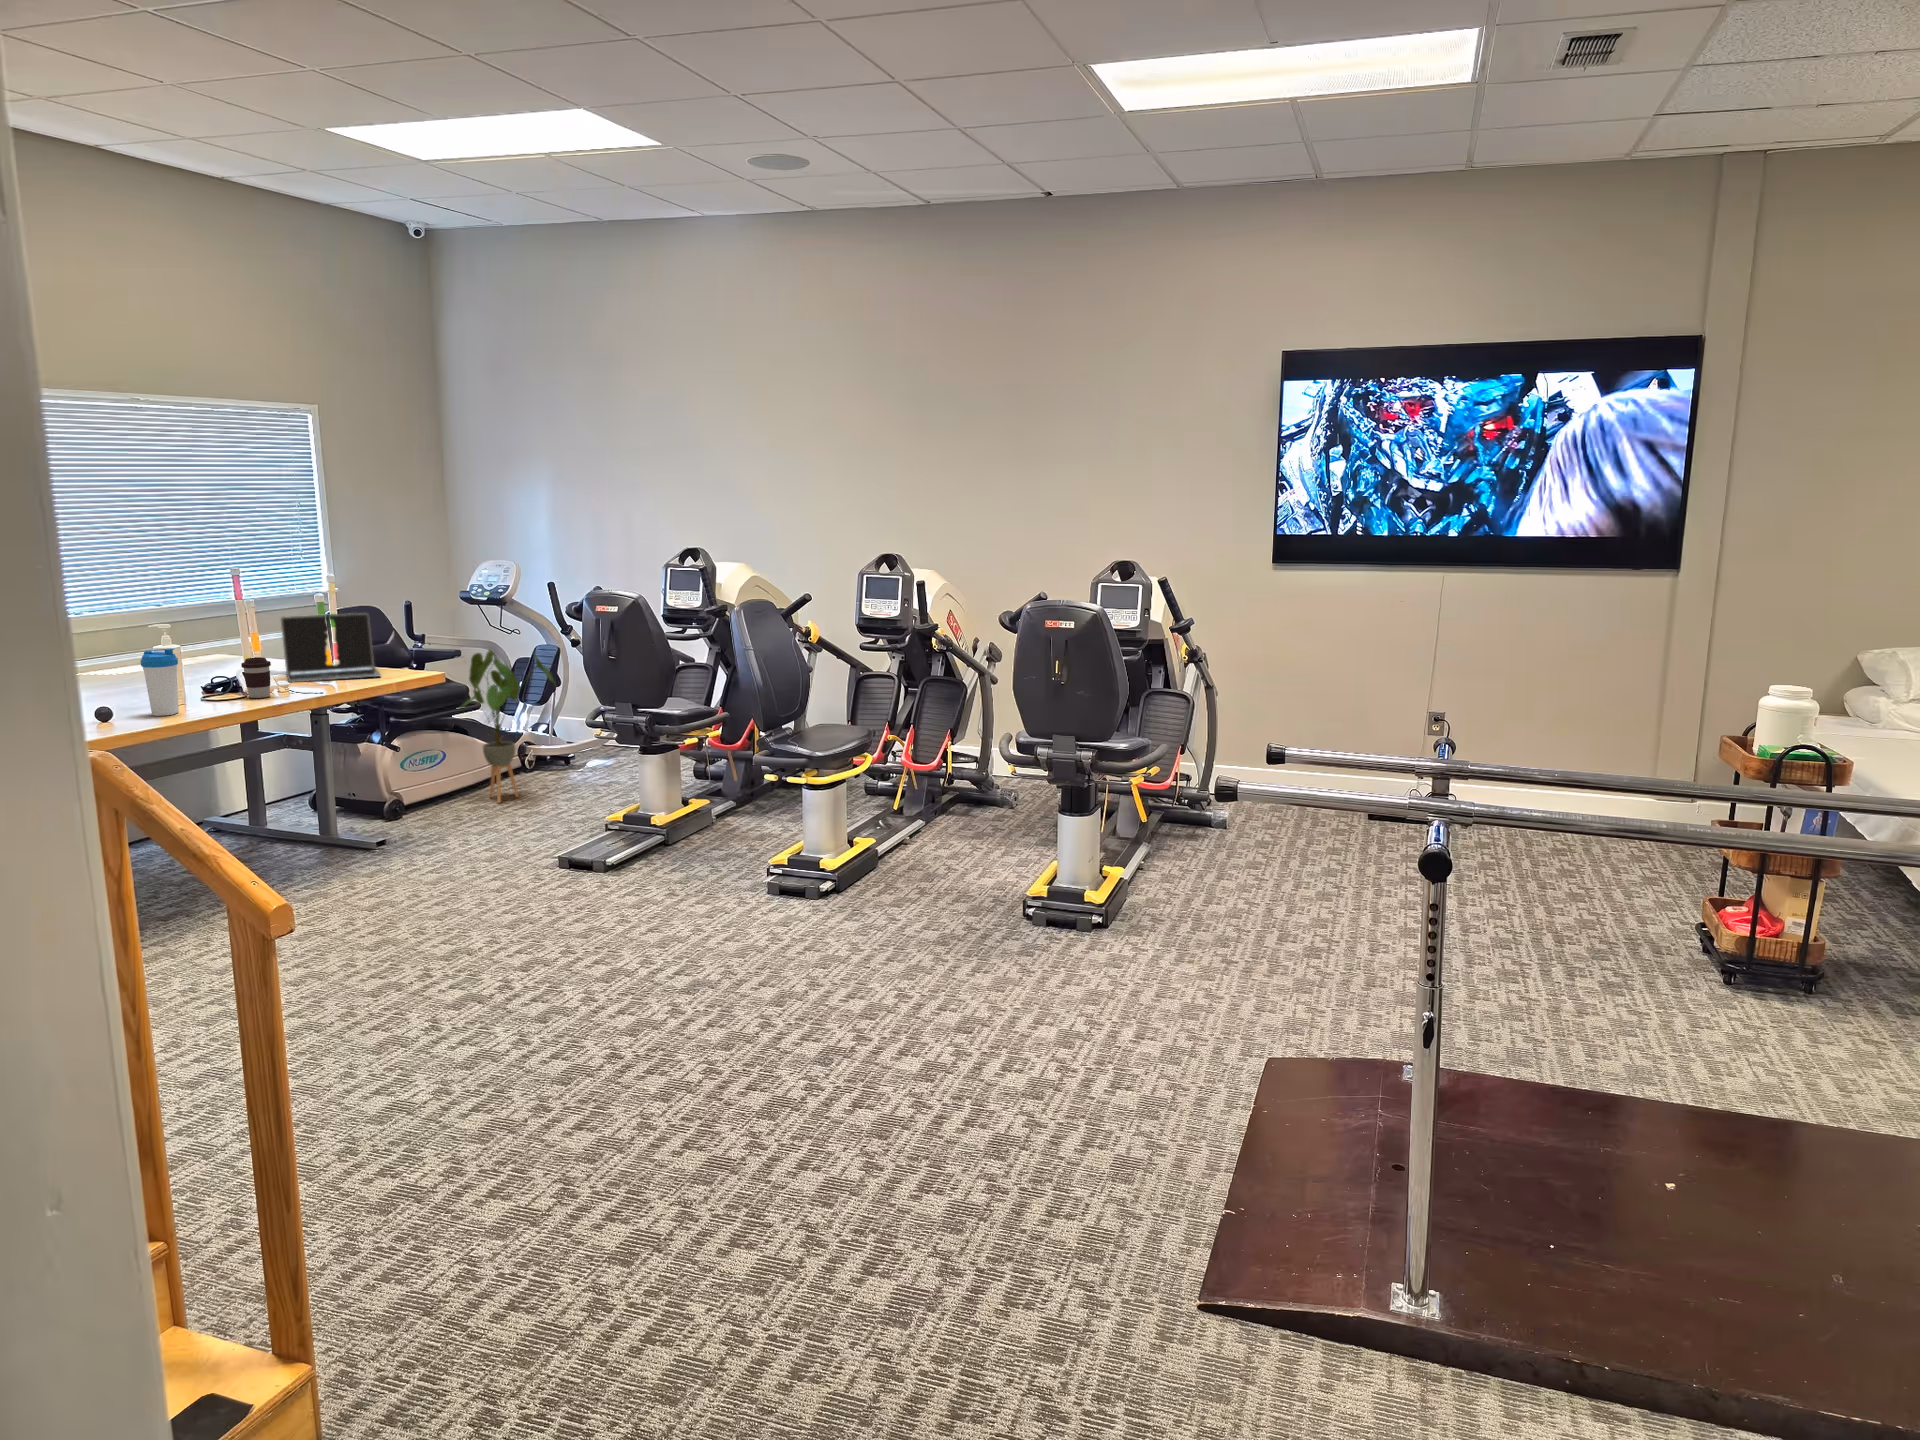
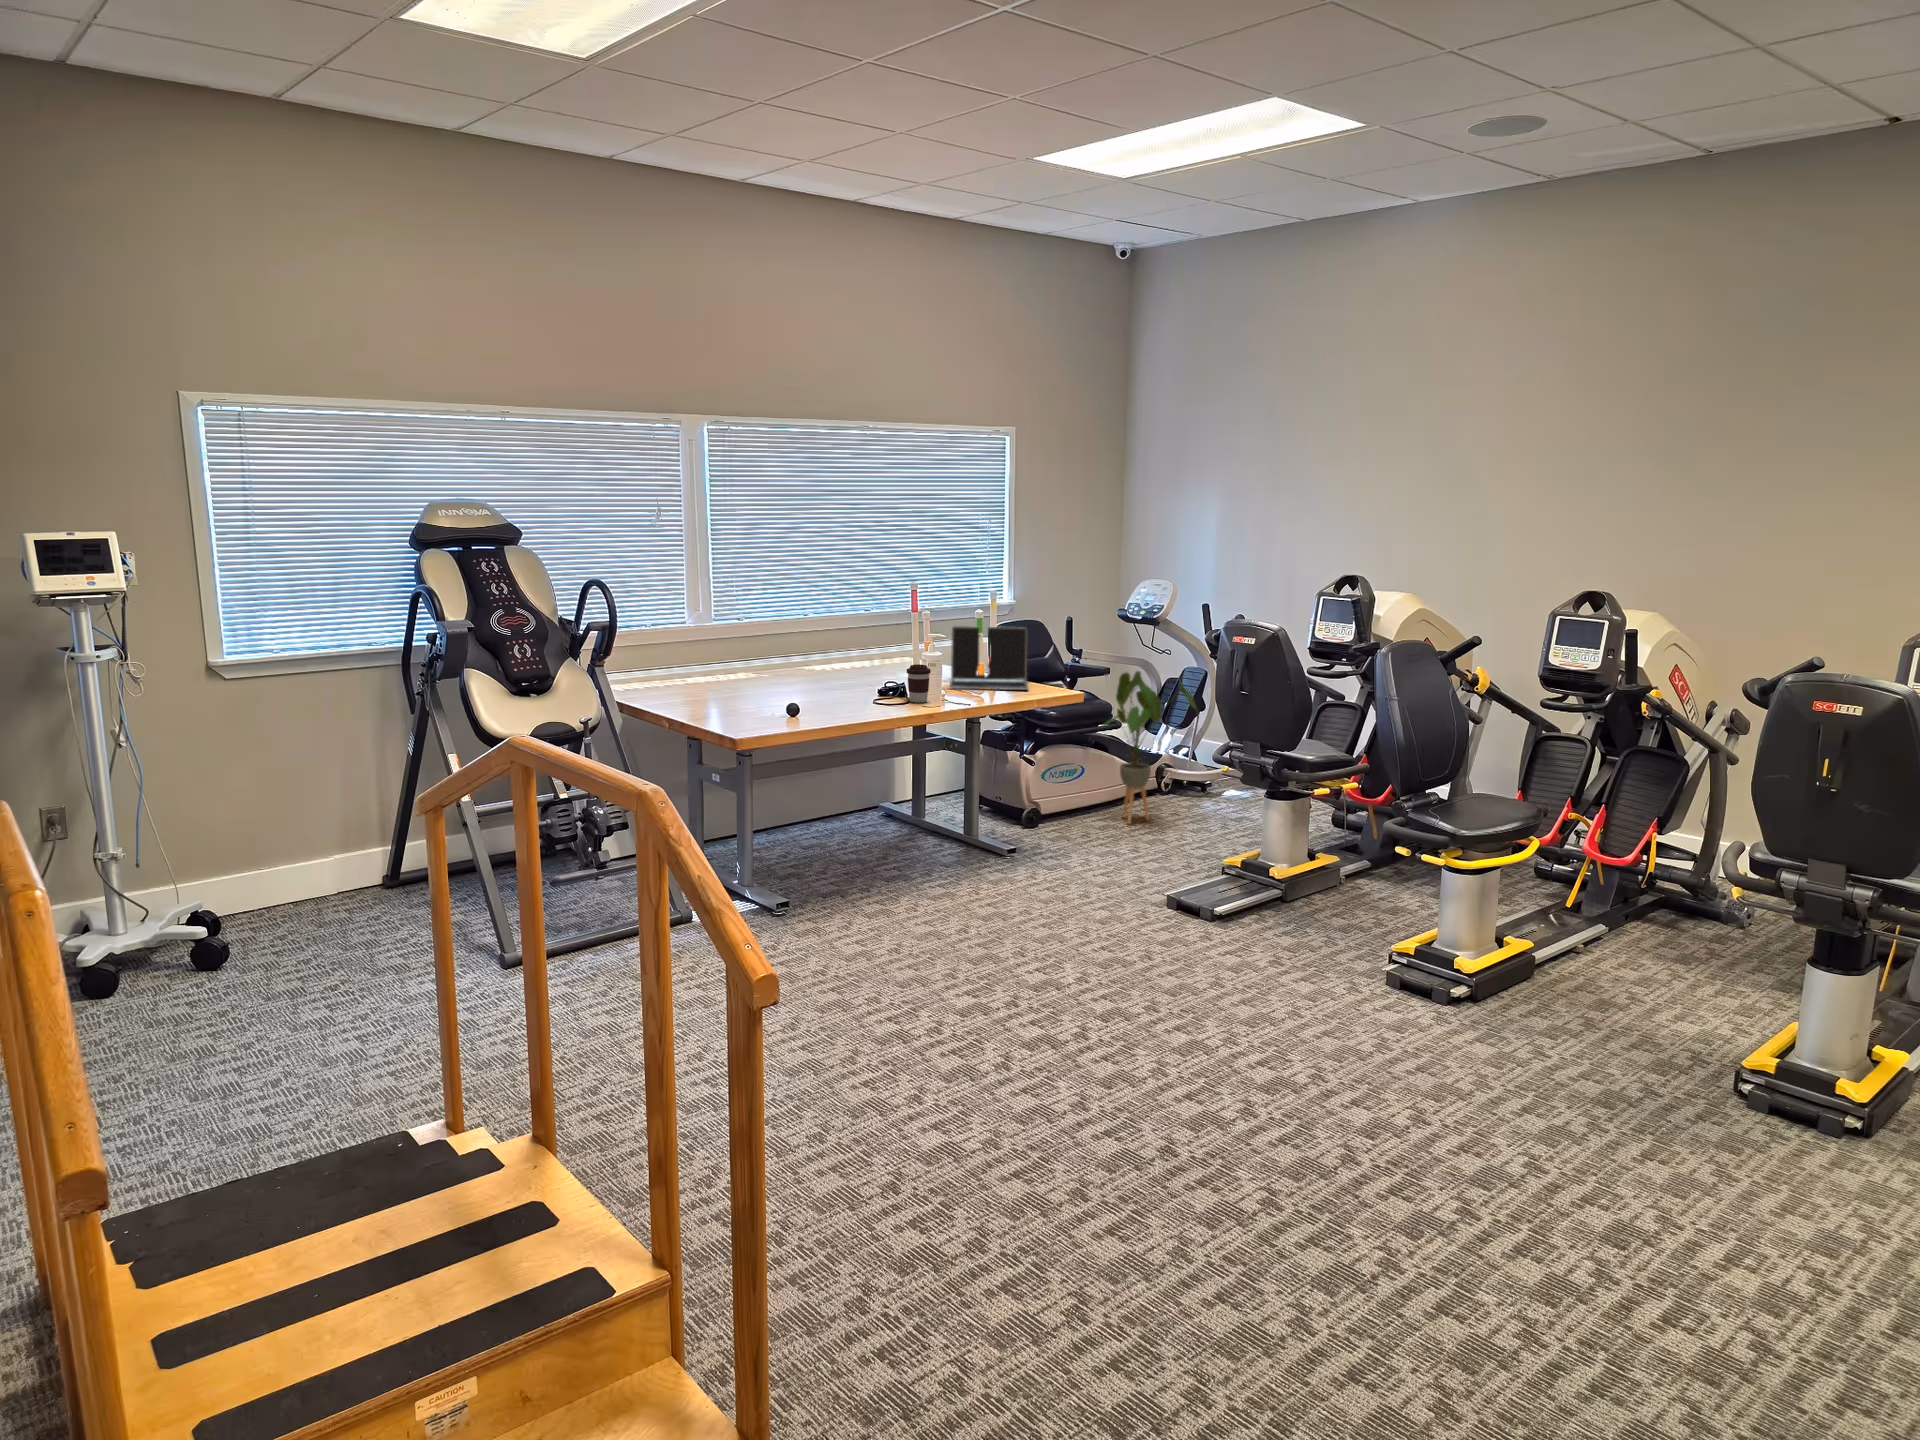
water bottle: present [140,648,179,716] -> none [823,652,852,712]

